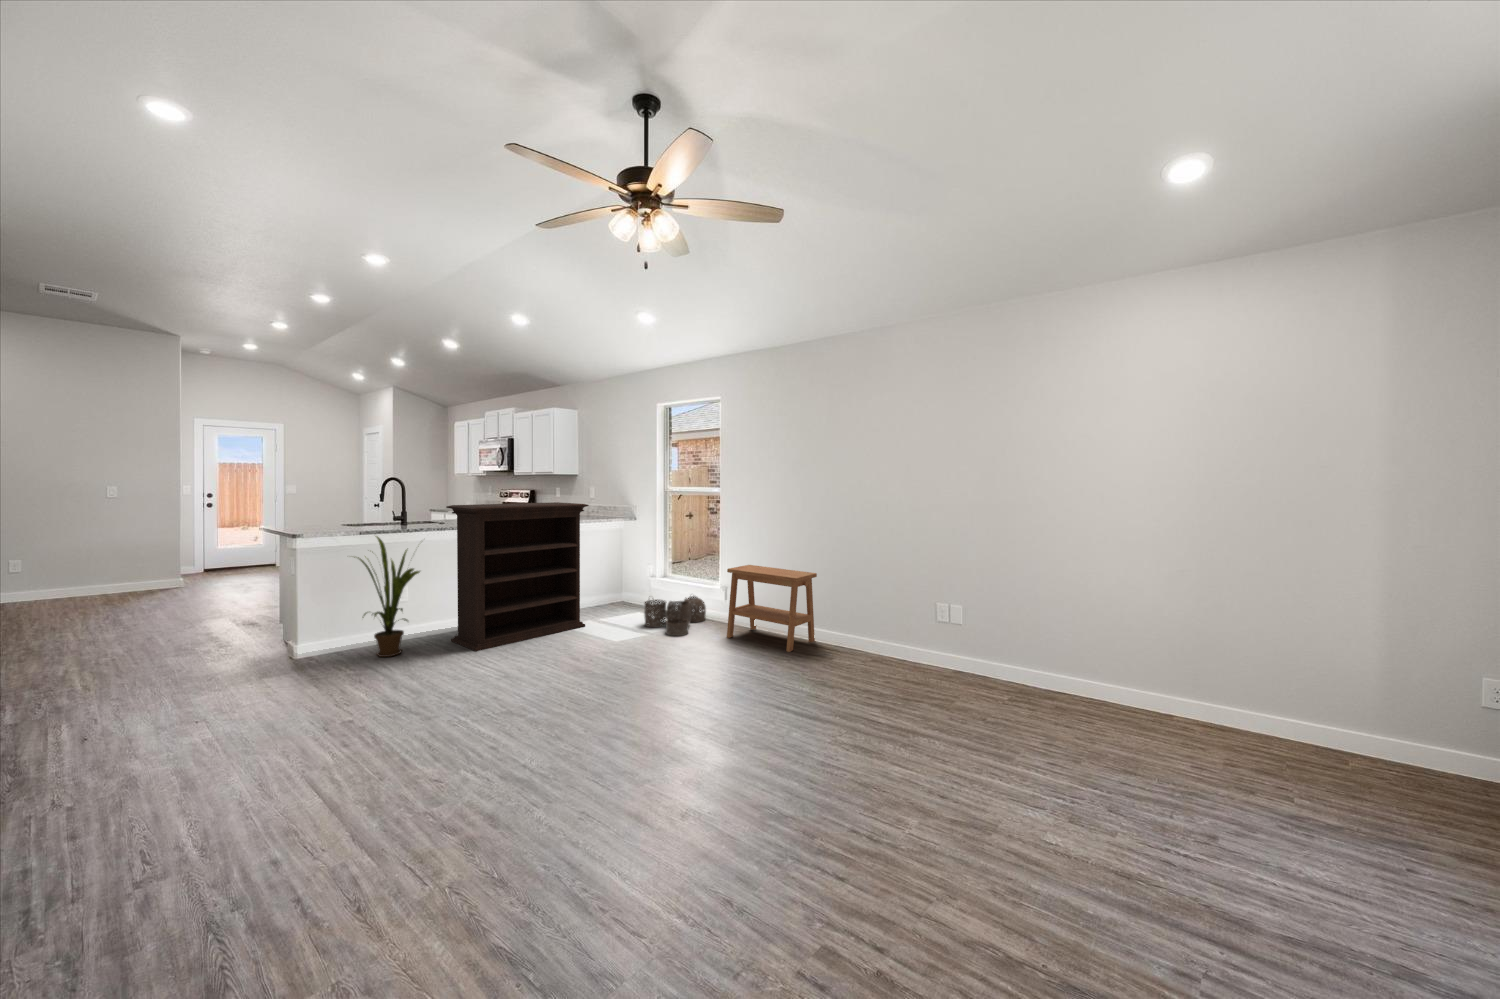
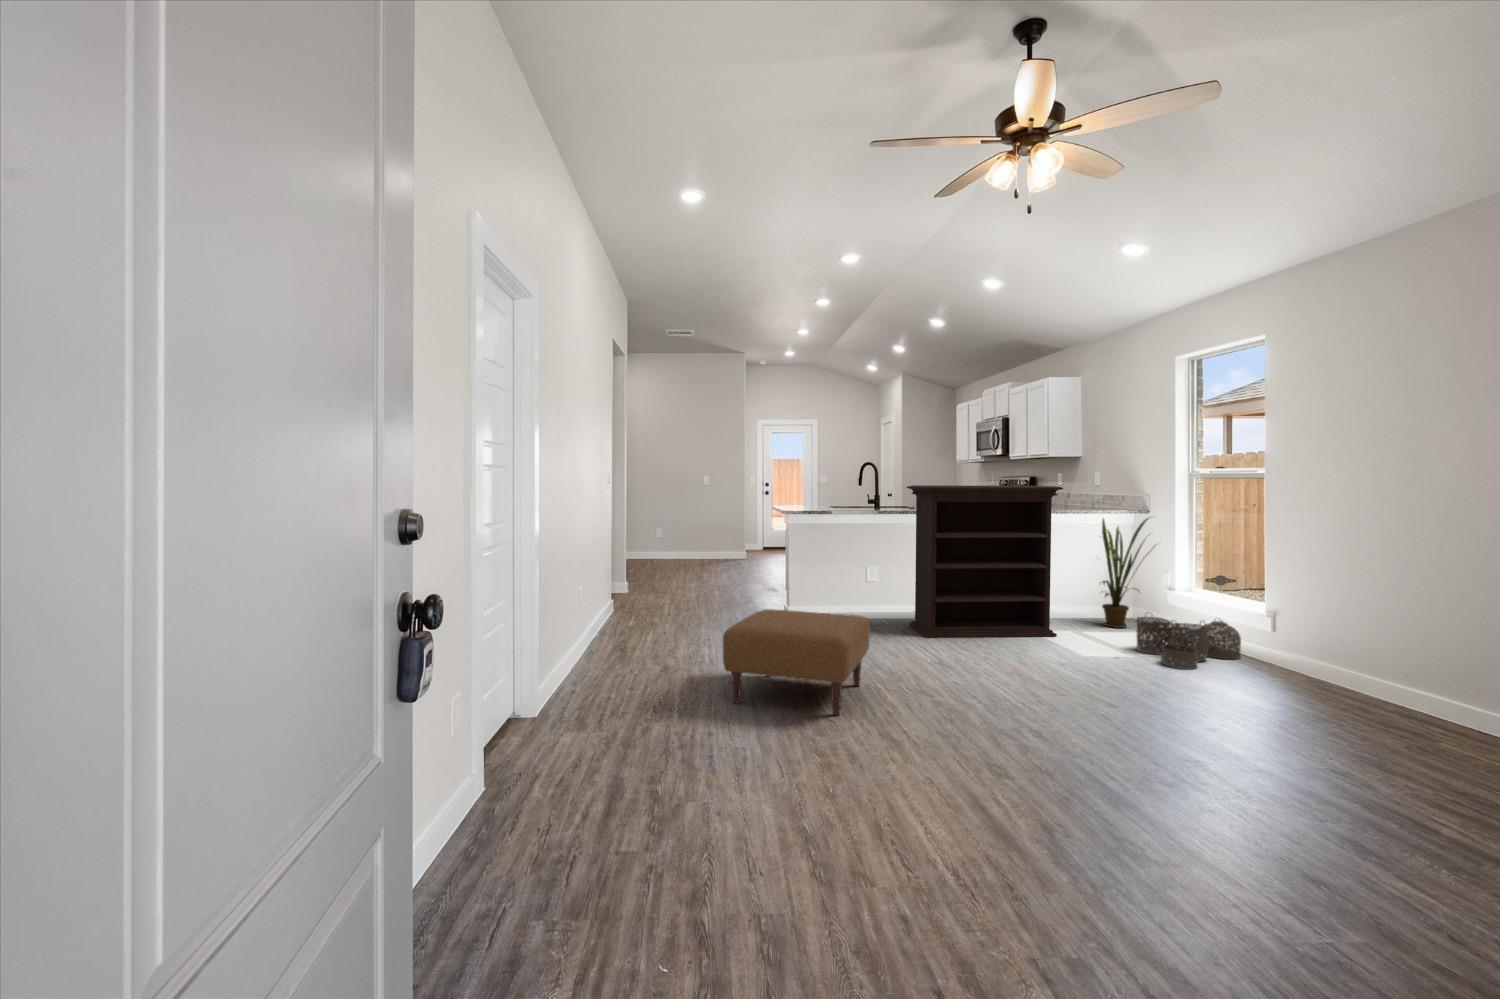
house plant: present [354,536,420,657] -> present [1102,517,1150,628]
side table: present [727,565,817,652] -> none [1258,582,1444,724]
ottoman: none [266,652,452,800] -> present [723,609,870,716]

